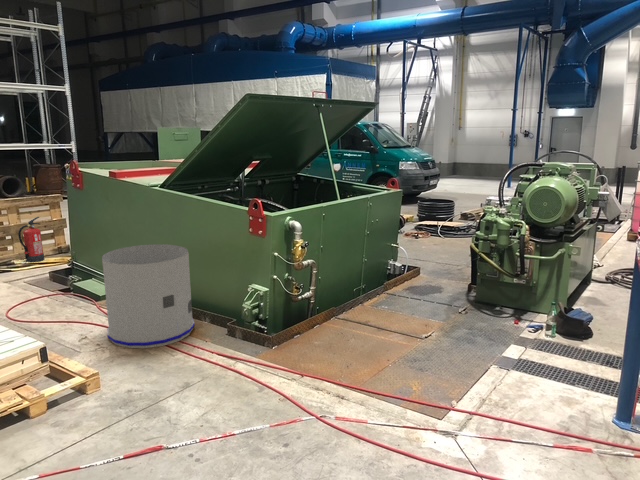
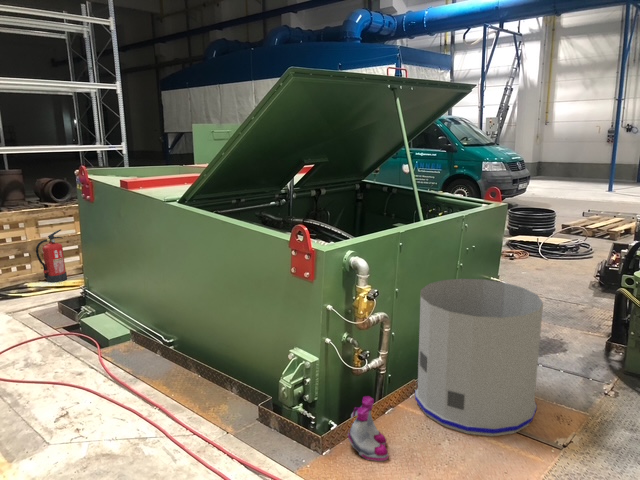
trash can: present [102,244,195,348] -> present [415,279,543,436]
boots: none [289,312,315,350] -> present [348,396,389,461]

